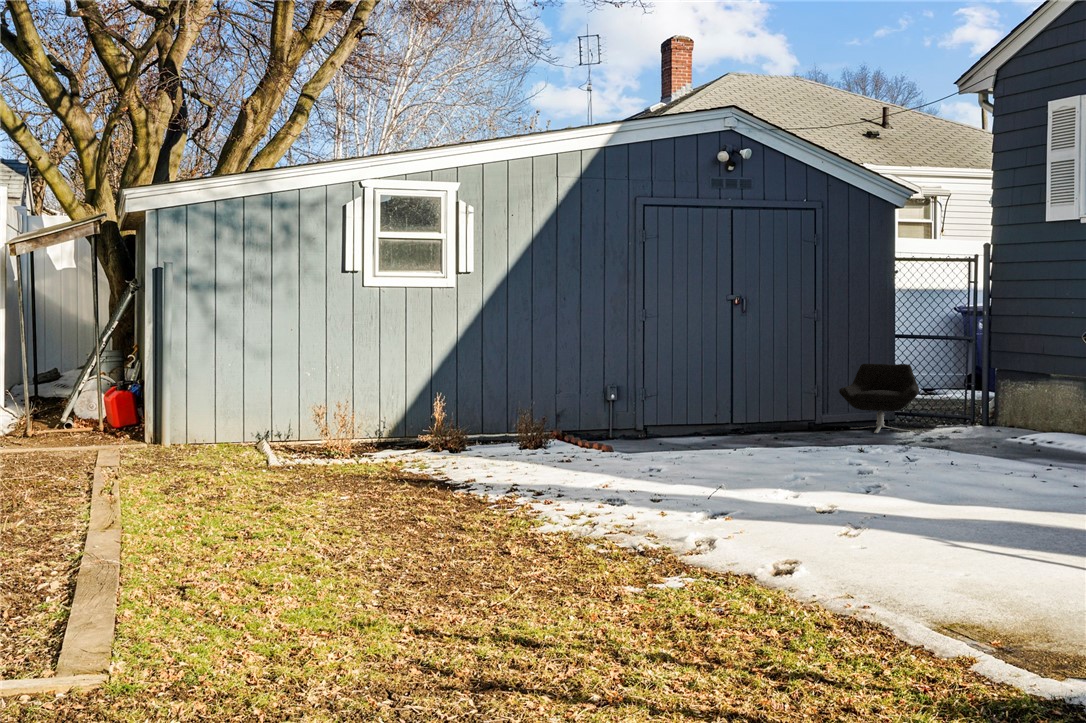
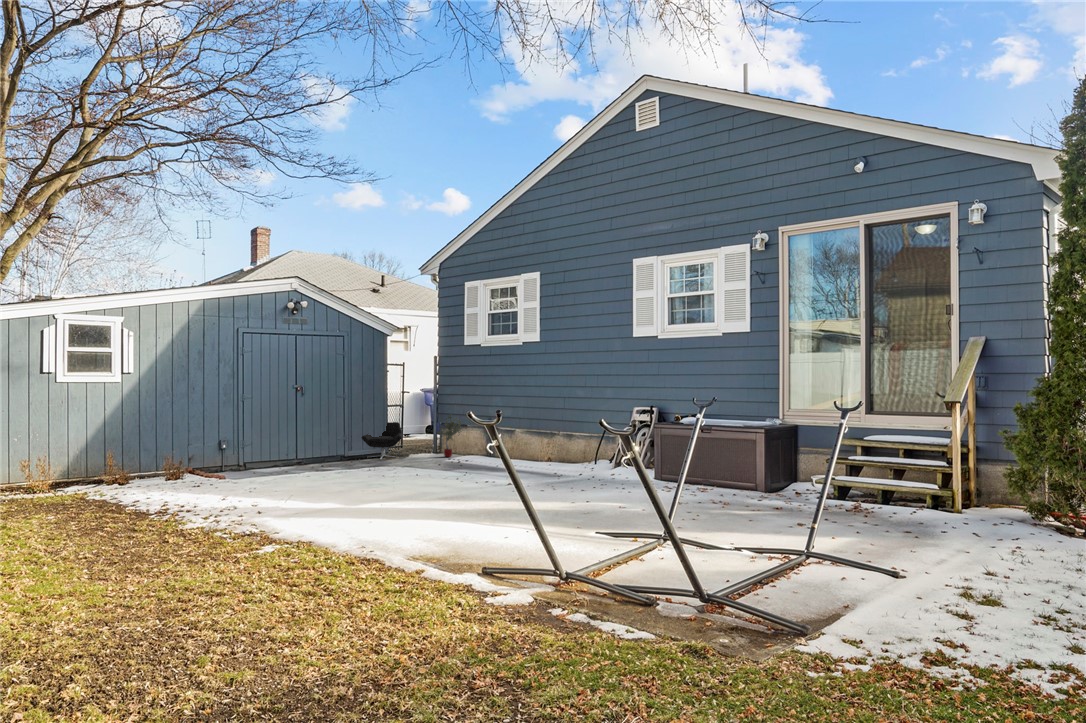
potted tree: none [988,349,1050,435] -> present [438,414,462,457]

